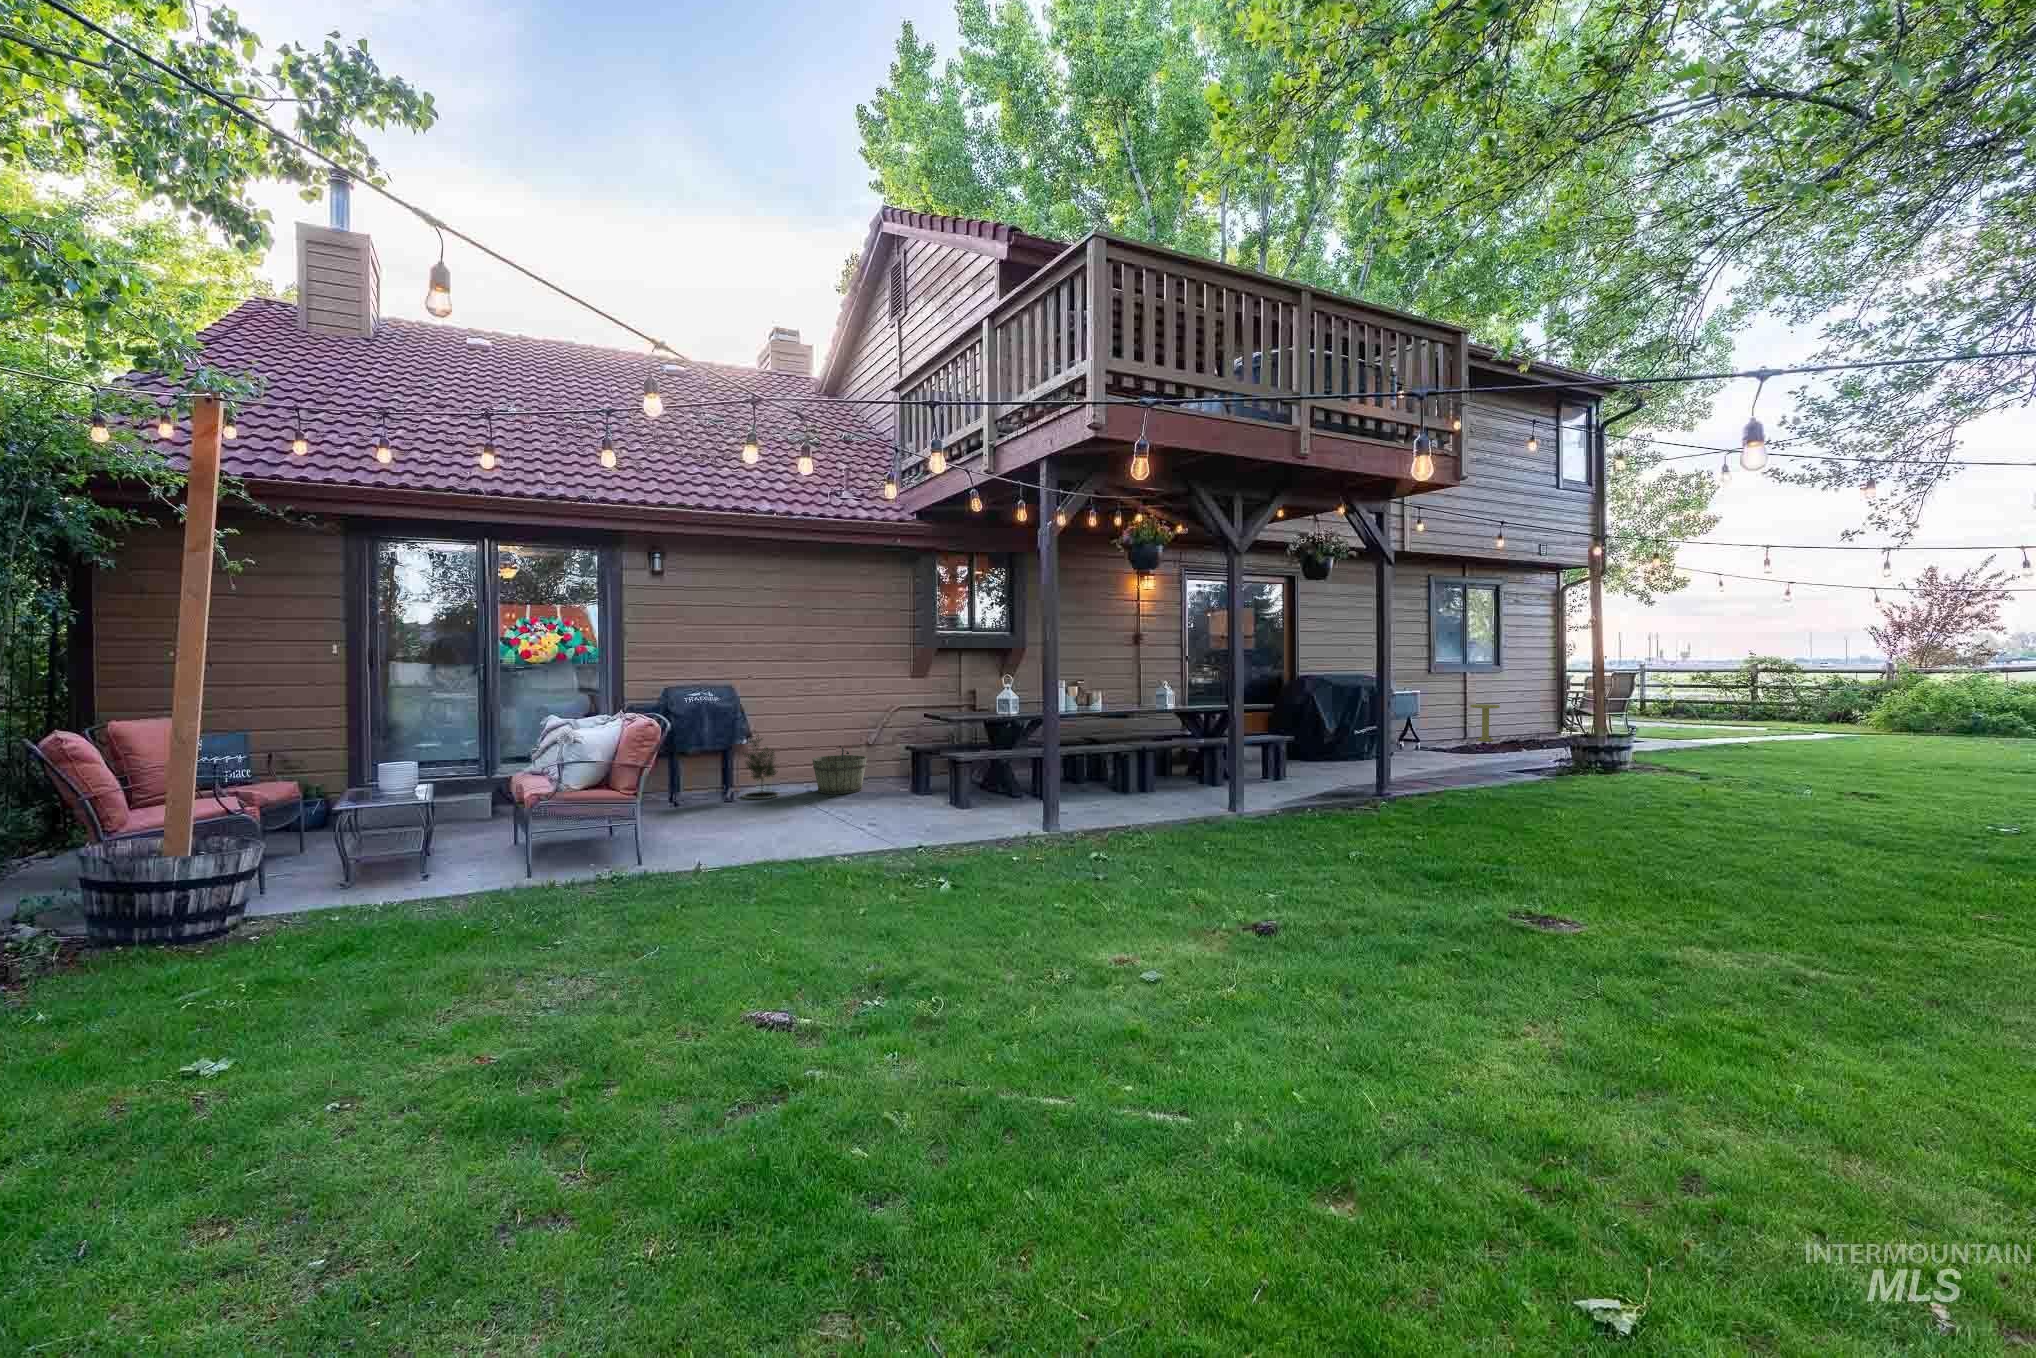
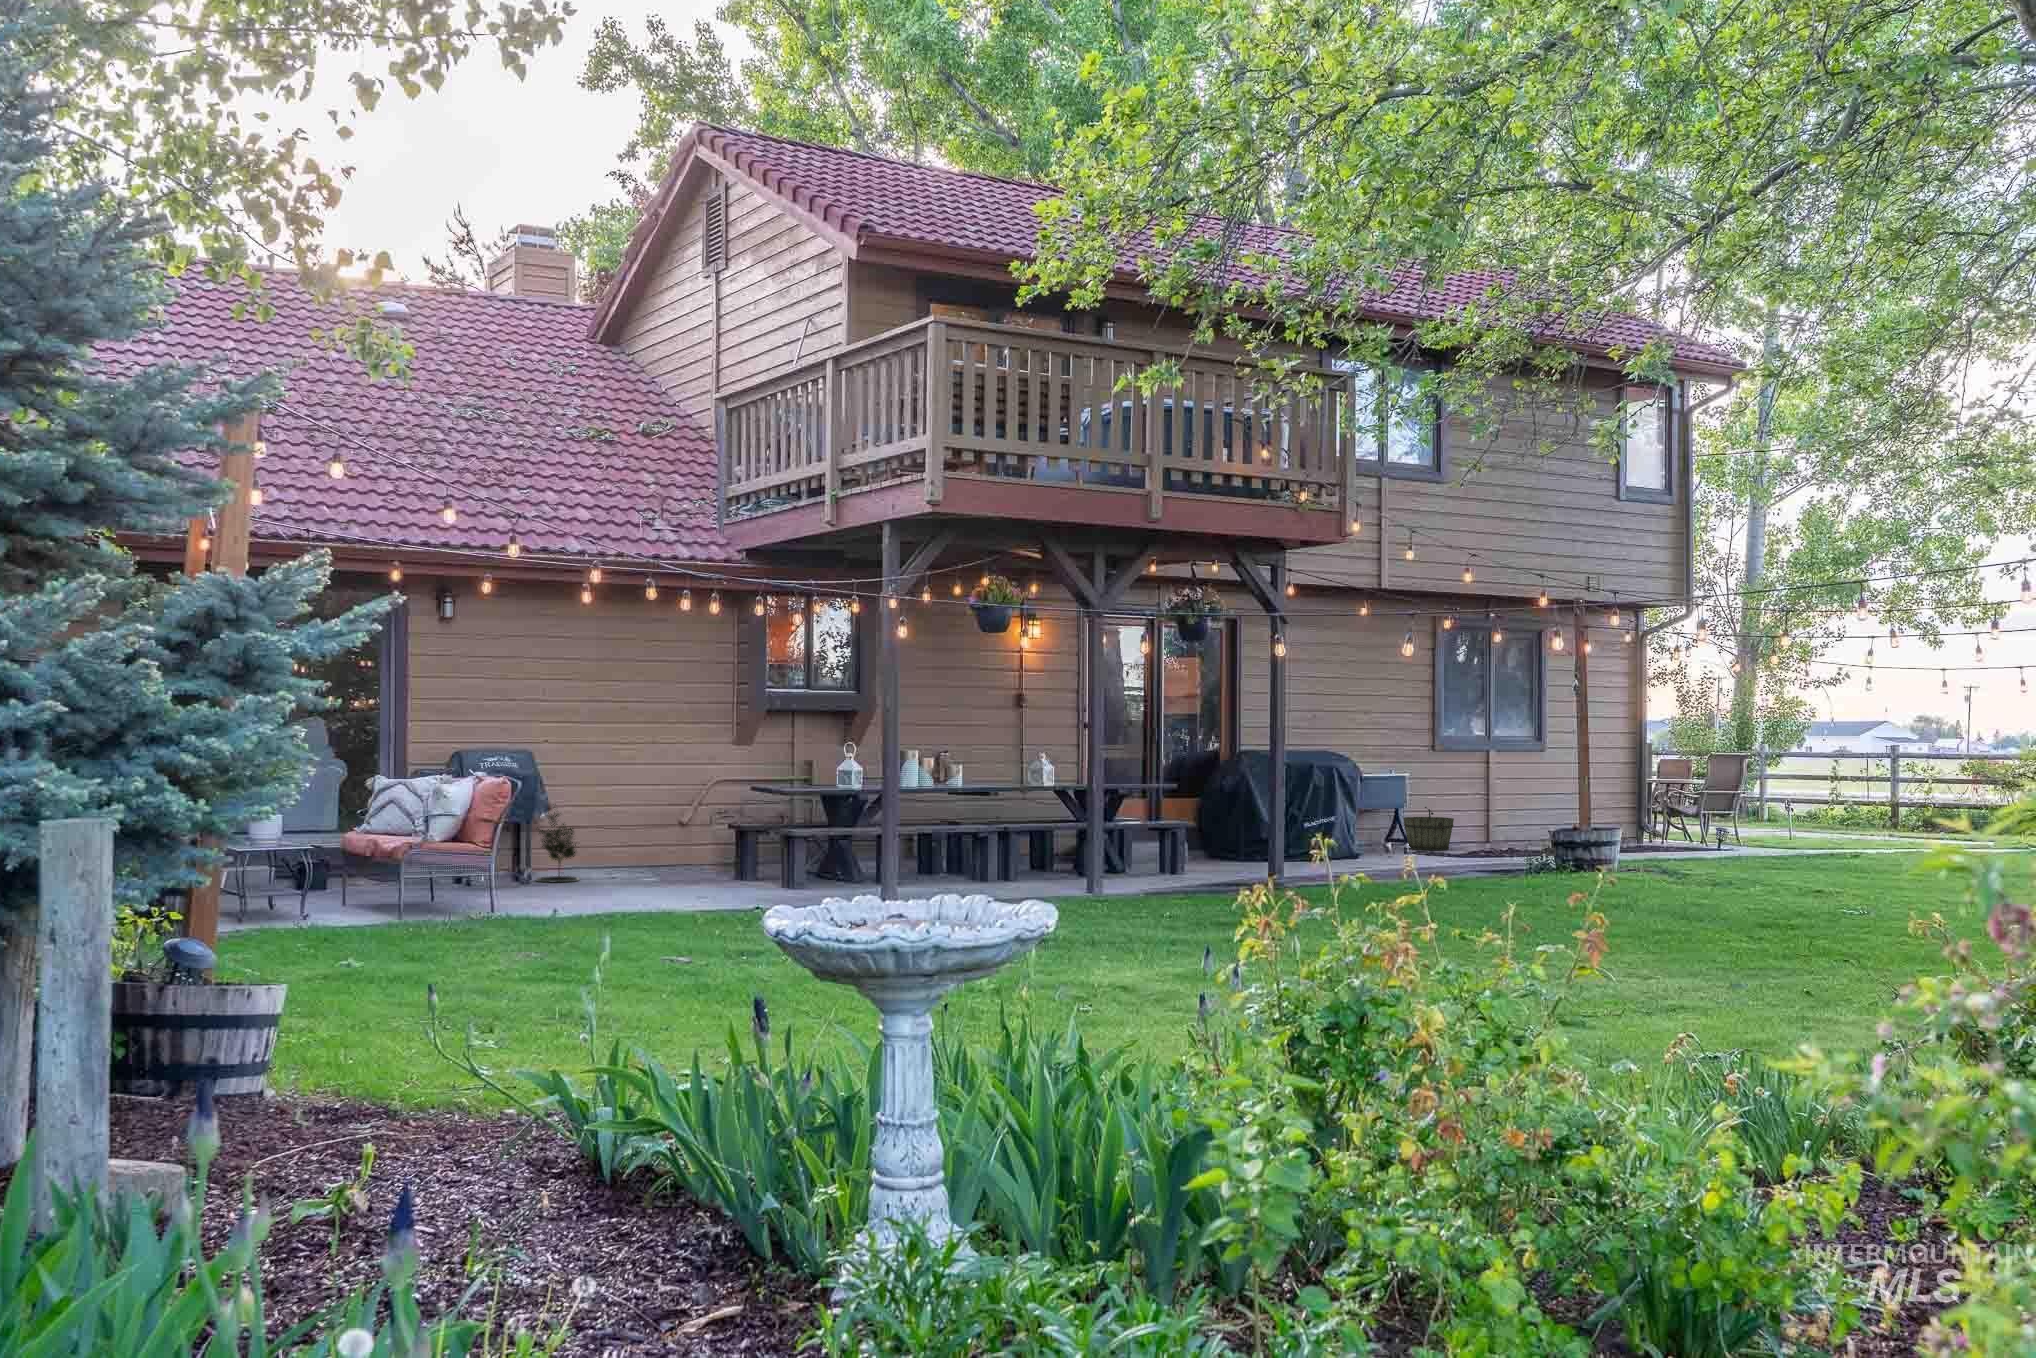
side table: present [1470,704,1500,741] -> none [1490,795,1526,845]
wooden bucket: present [812,746,867,794] -> present [1403,807,1454,850]

